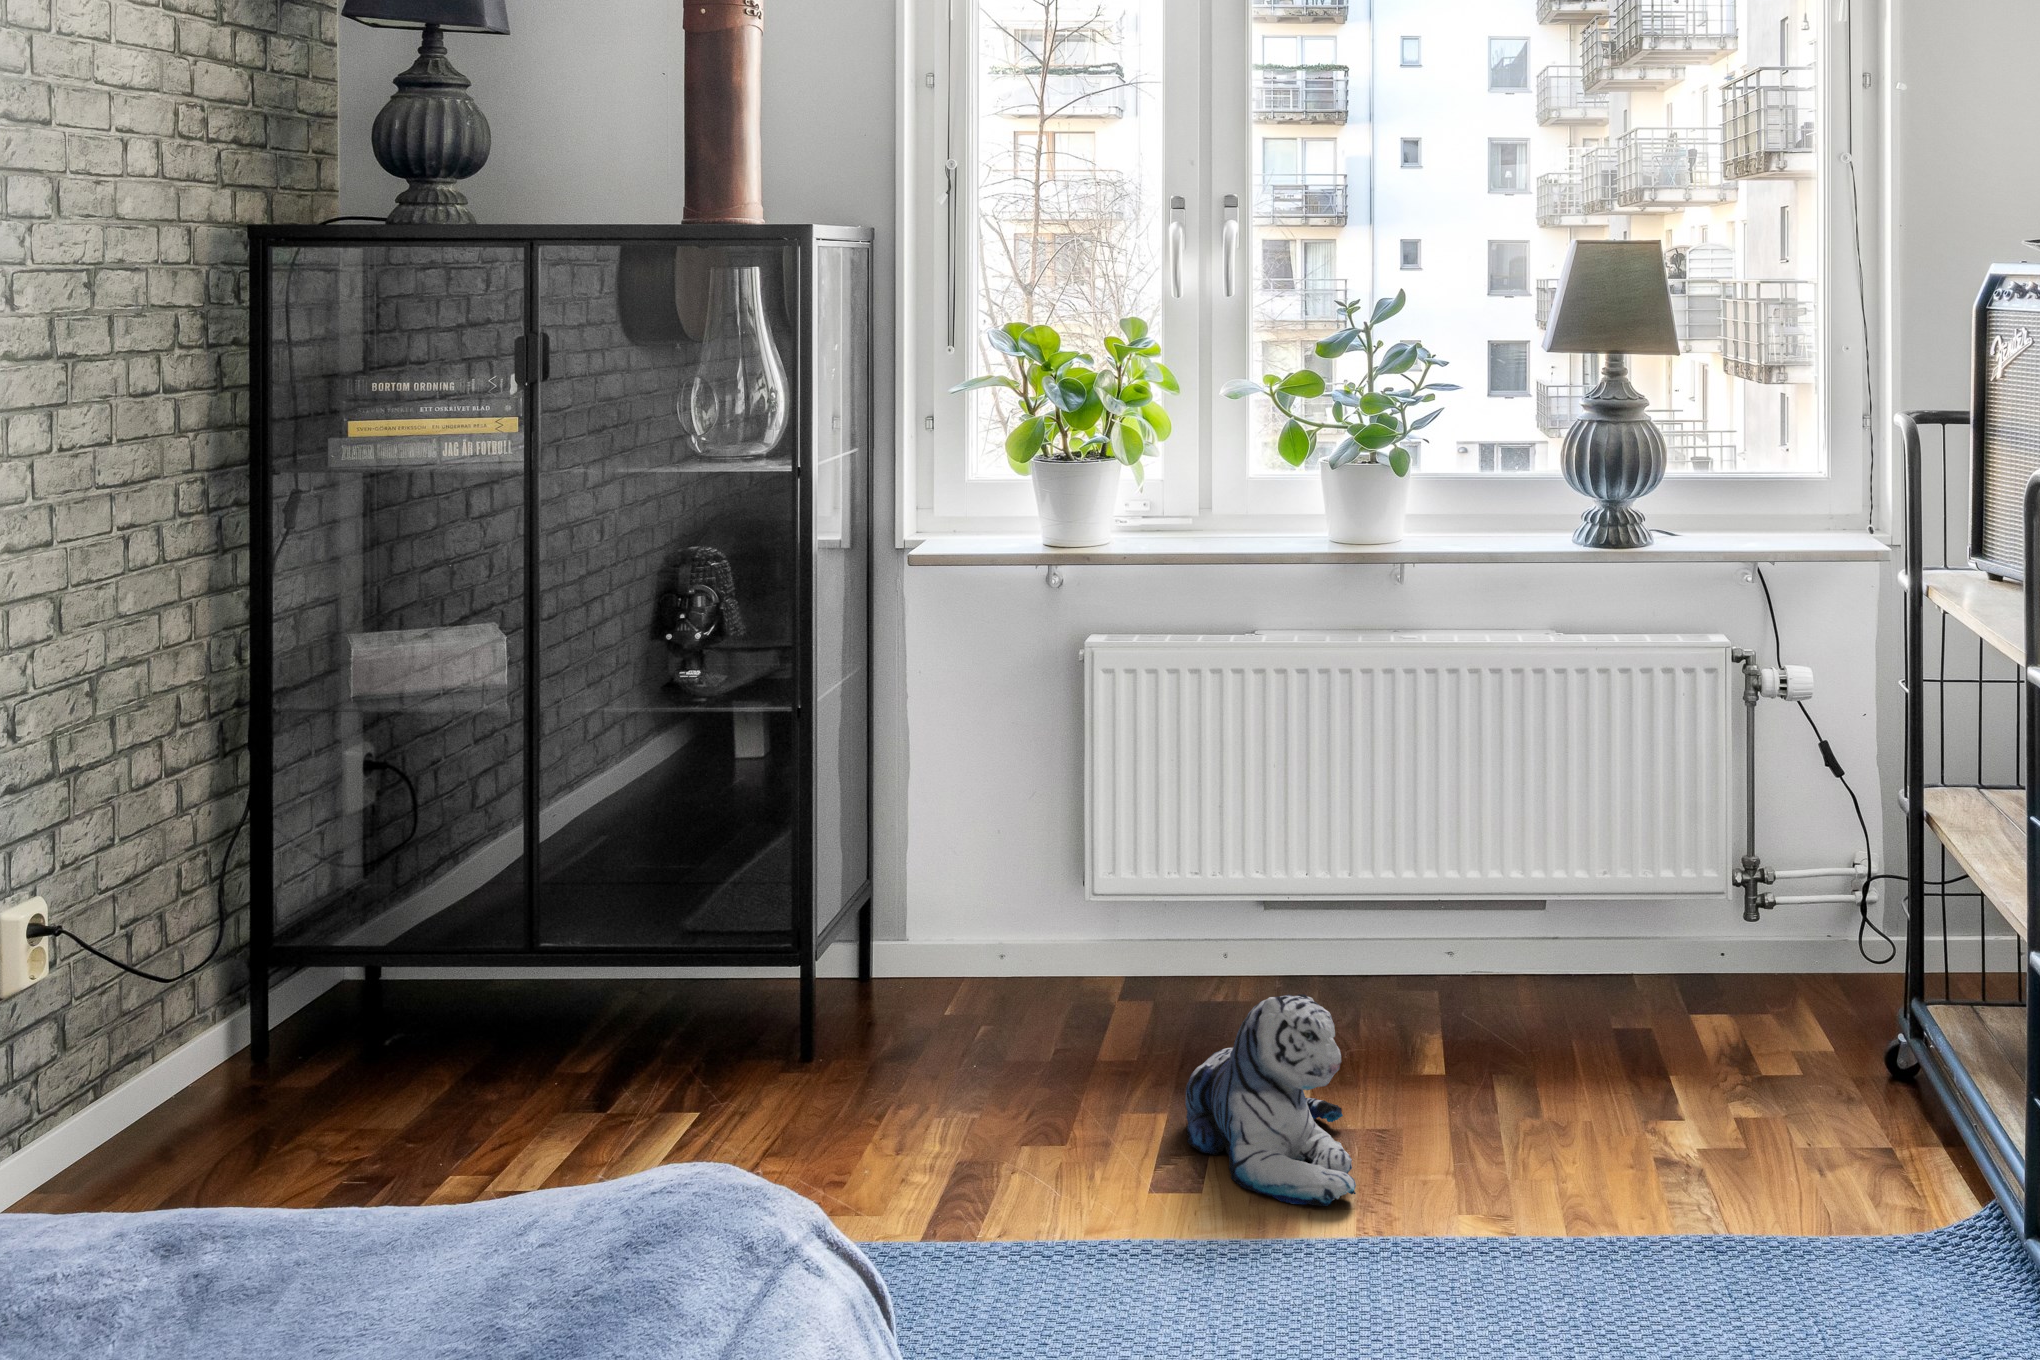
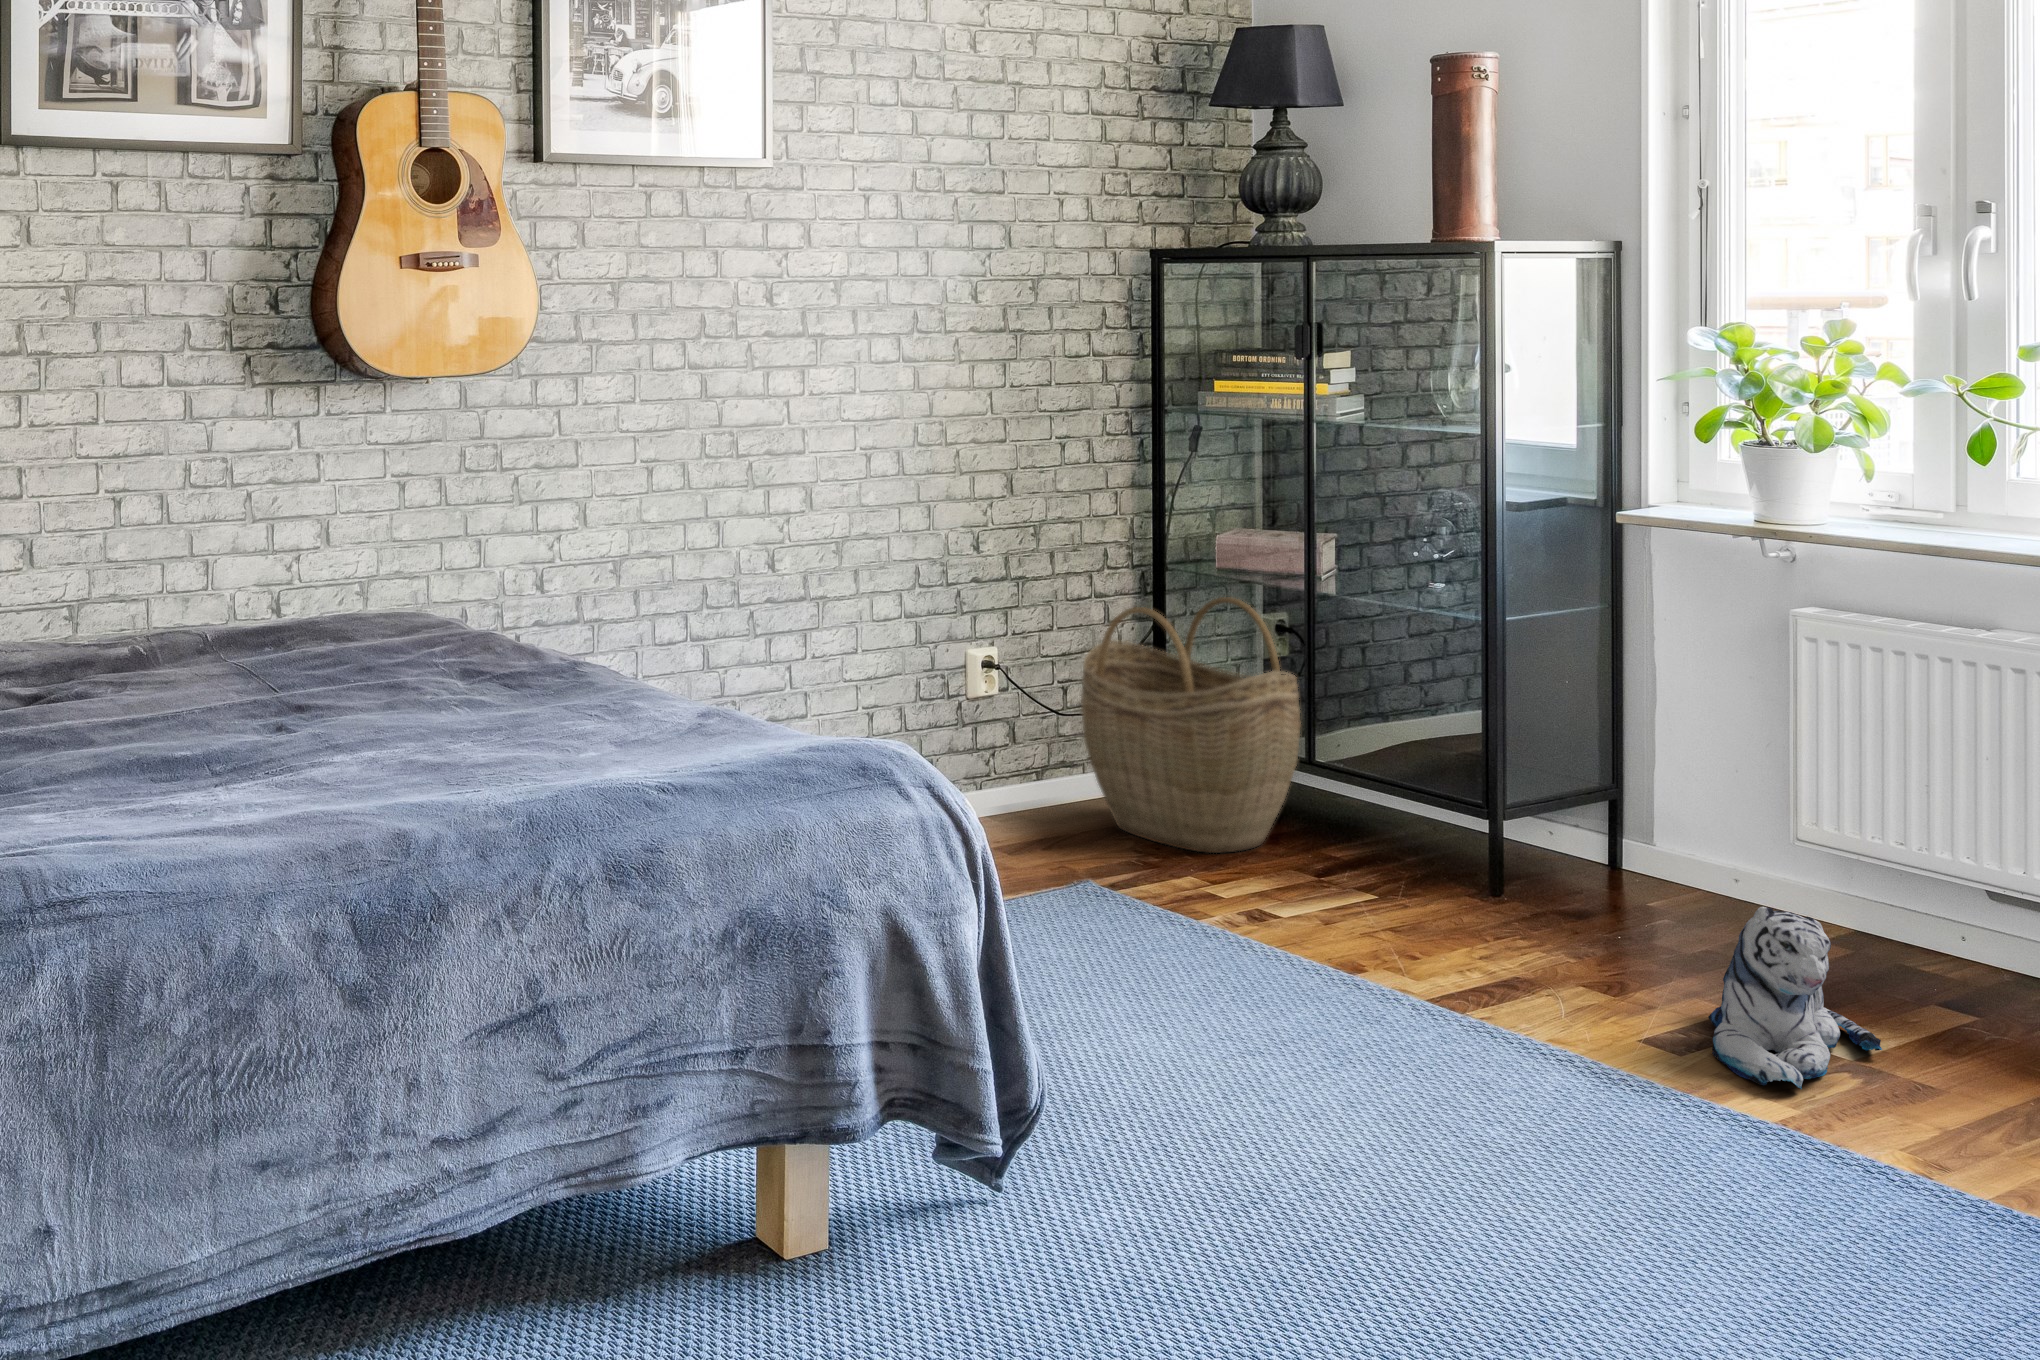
woven basket: none [194,739,538,1139] -> present [1081,597,1300,853]

